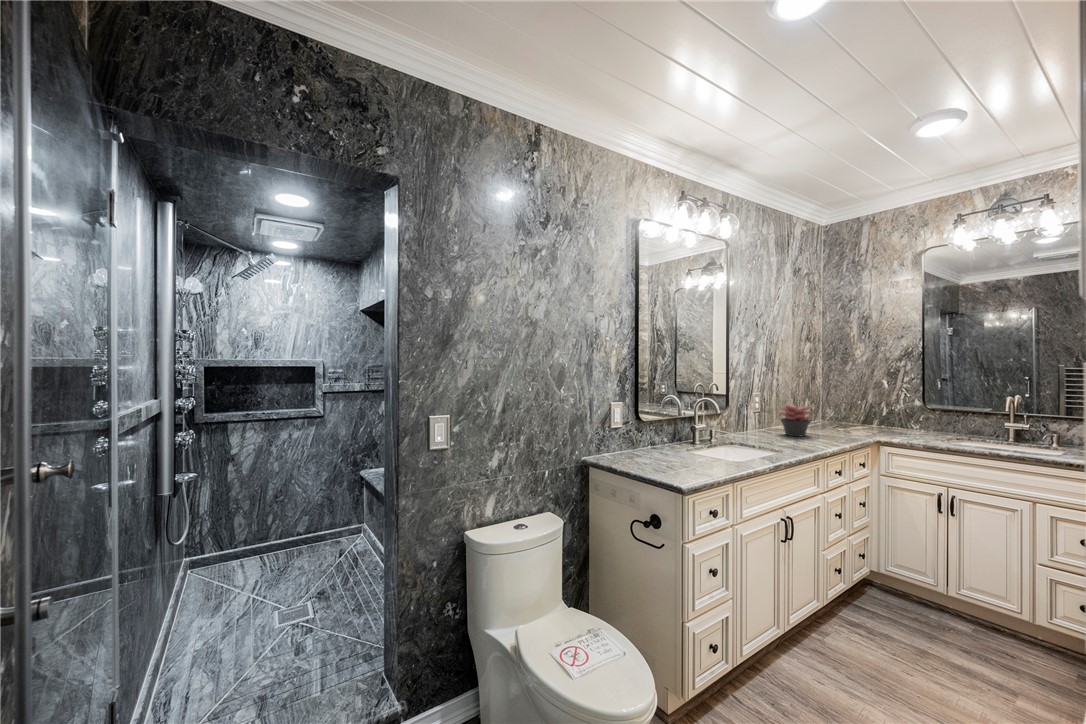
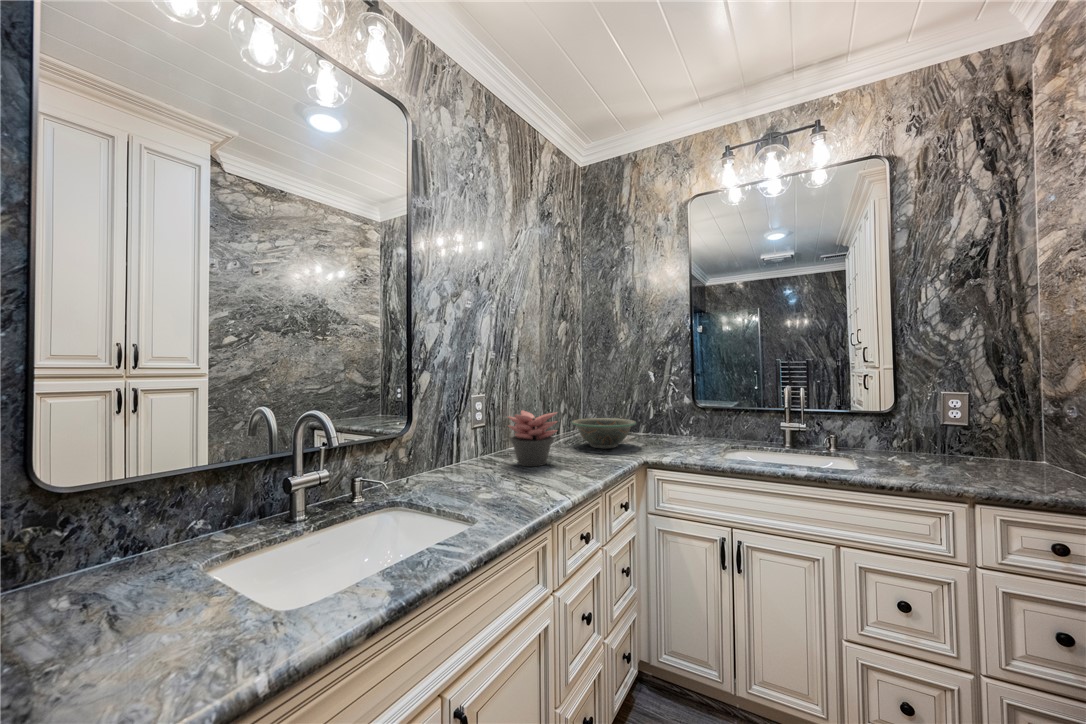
decorative bowl: none [818,411,871,432] -> present [572,418,636,448]

